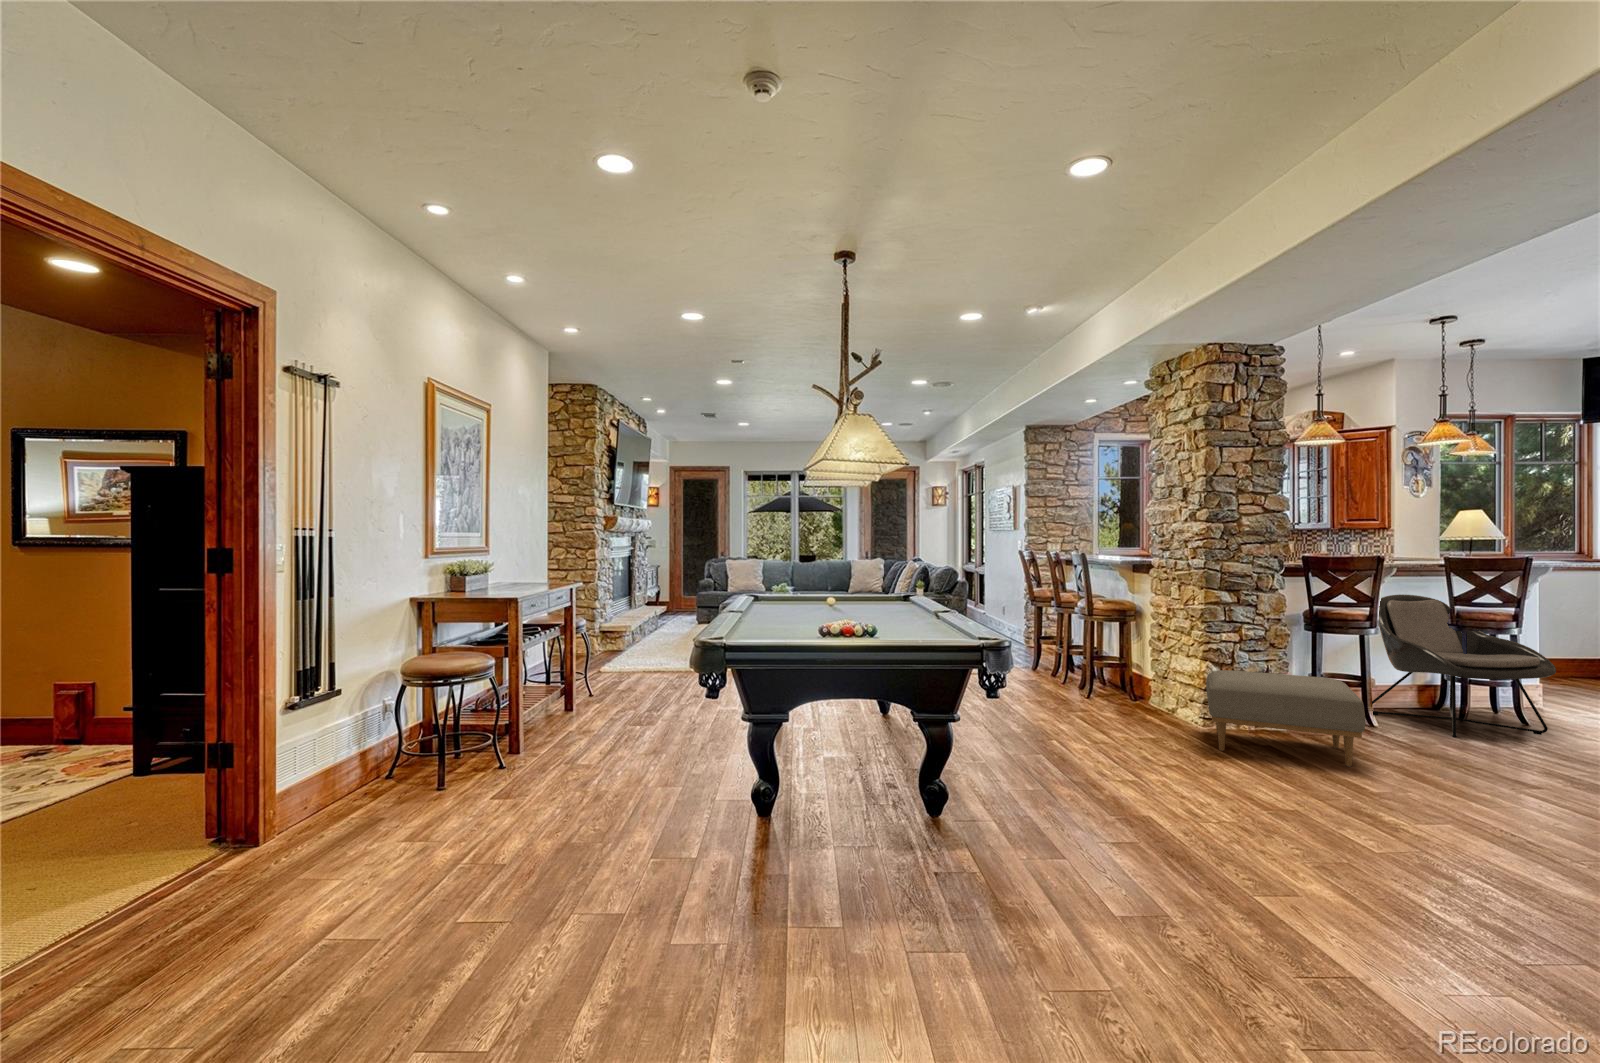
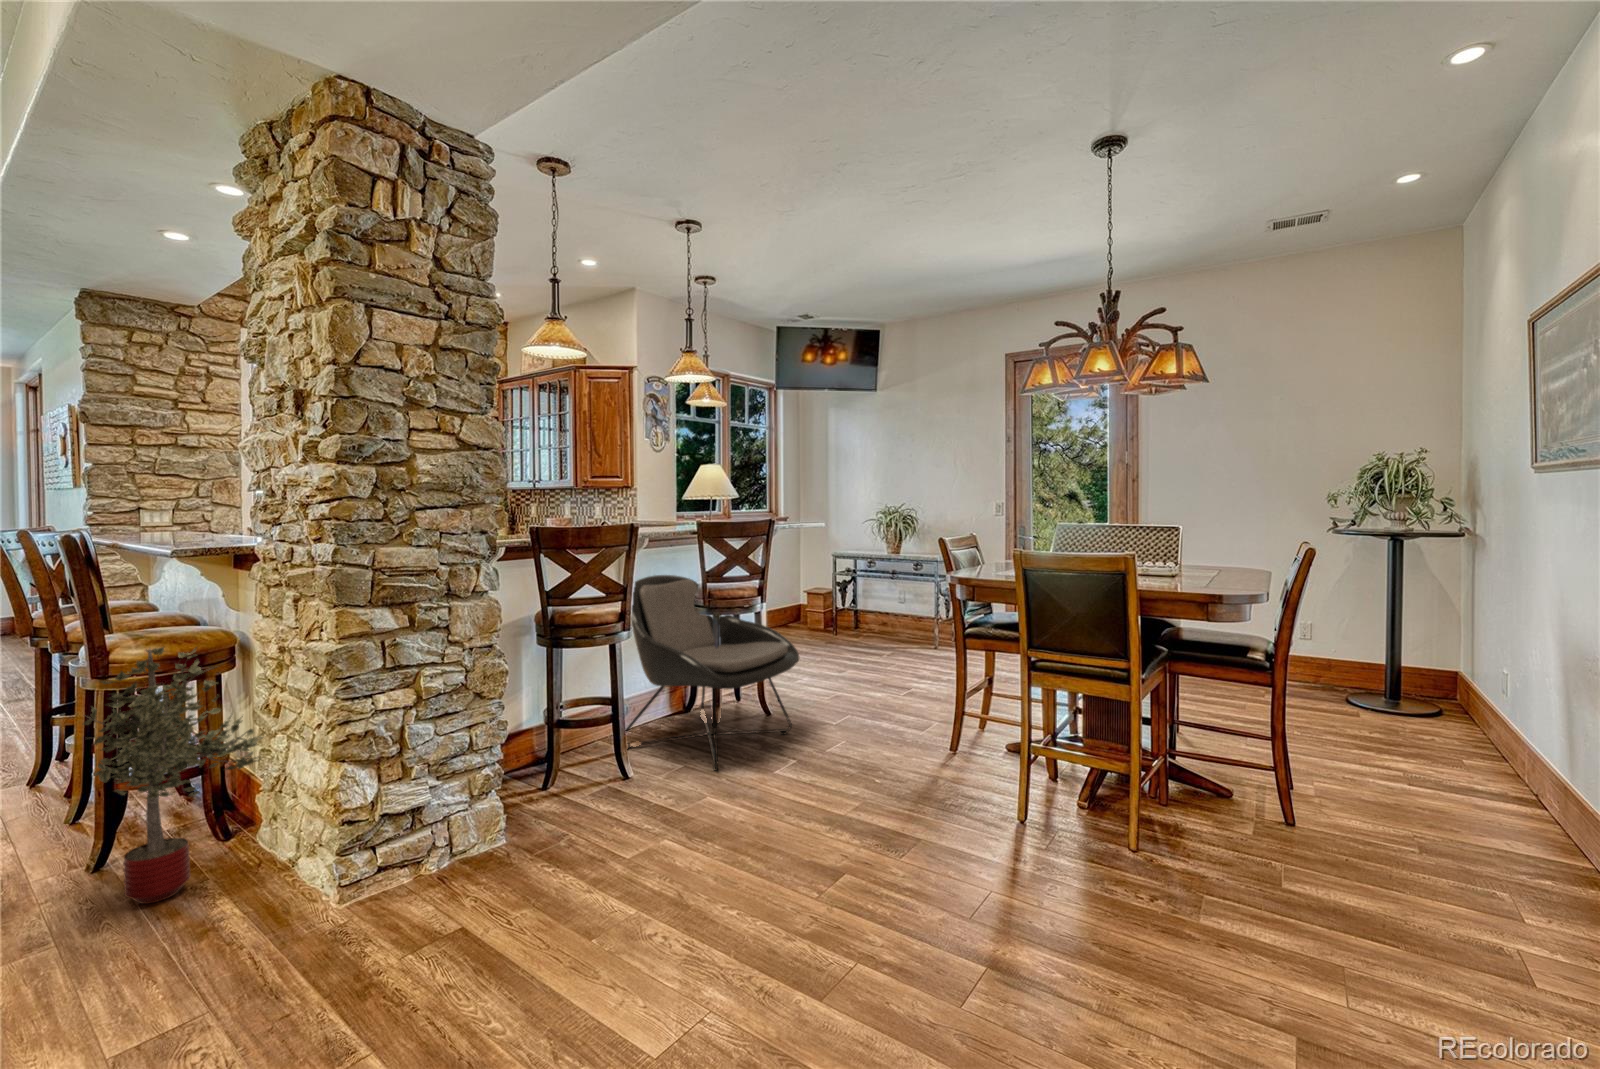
potted tree: none [1097,601,1164,711] -> present [83,647,263,904]
ottoman: present [1206,670,1365,767] -> none [310,750,620,995]

